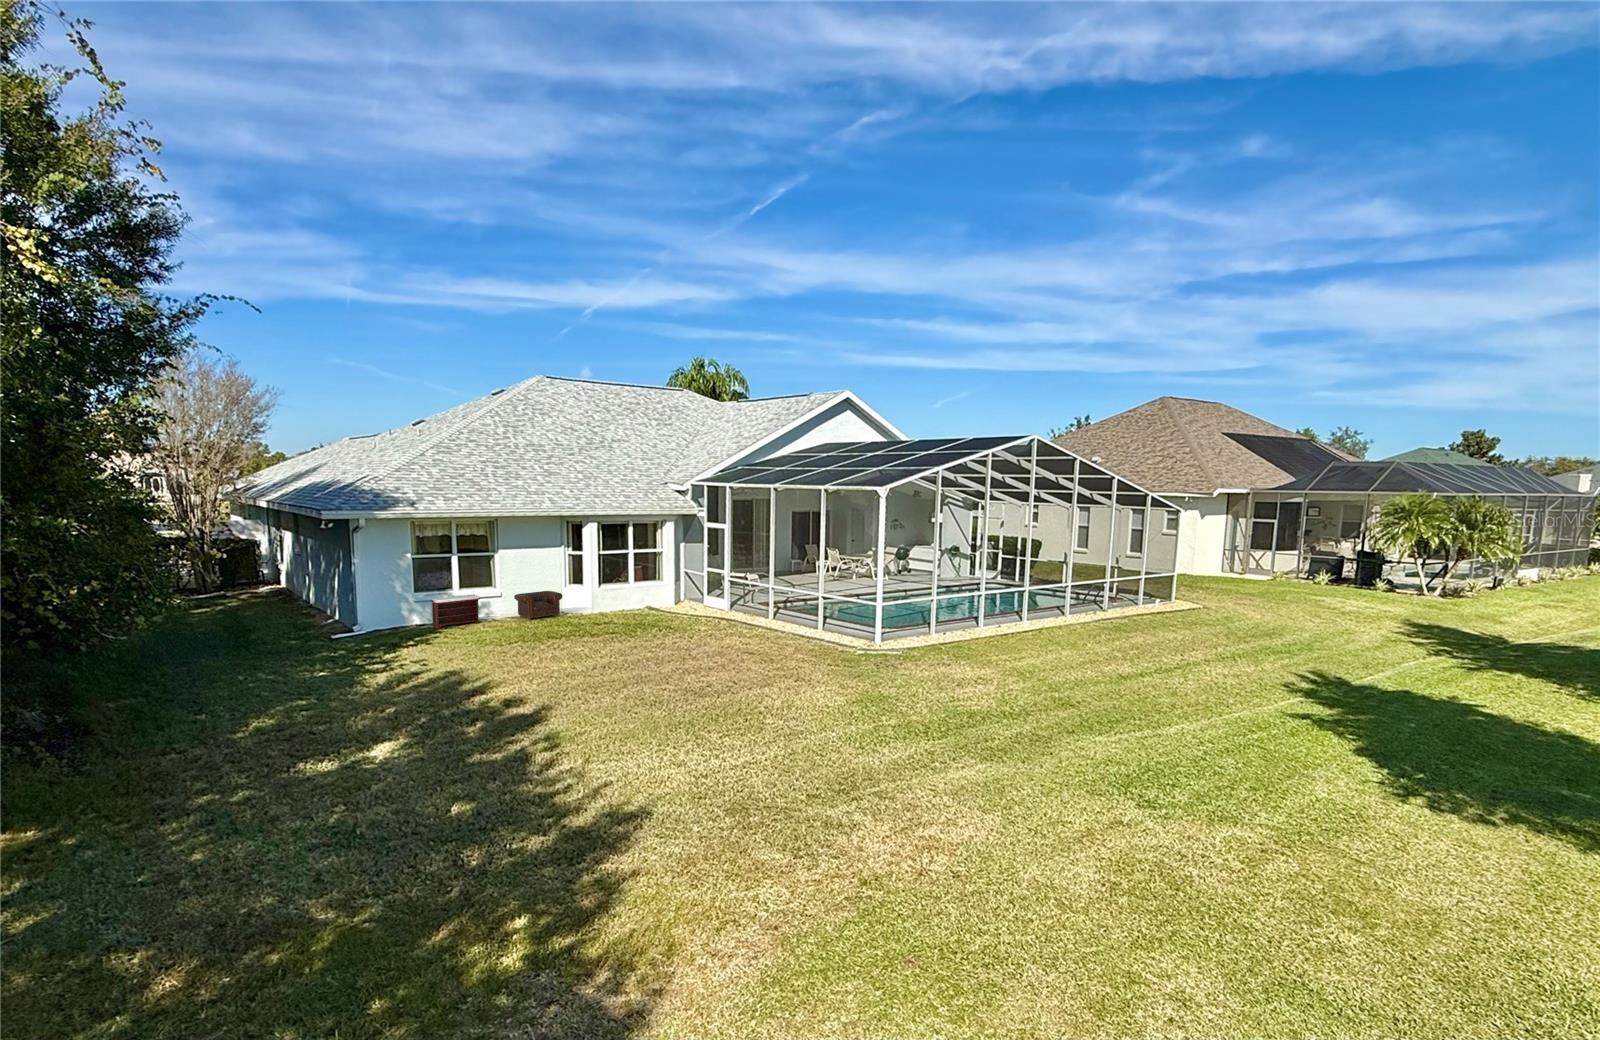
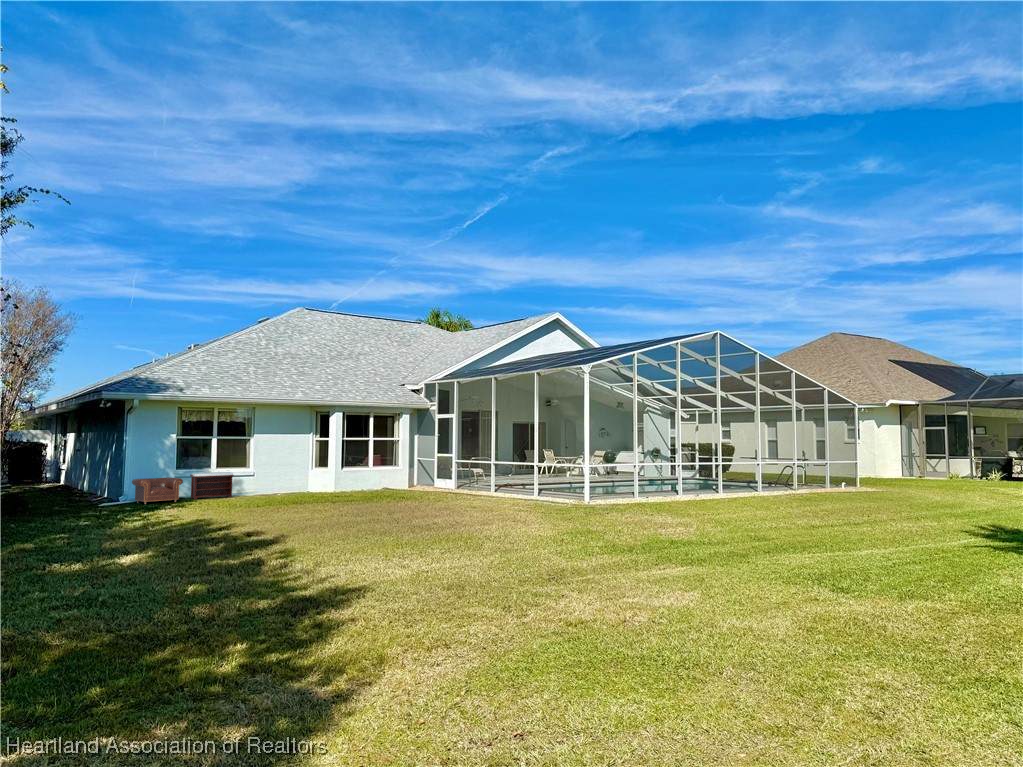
armchair: present [514,591,563,620] -> present [132,477,183,504]

